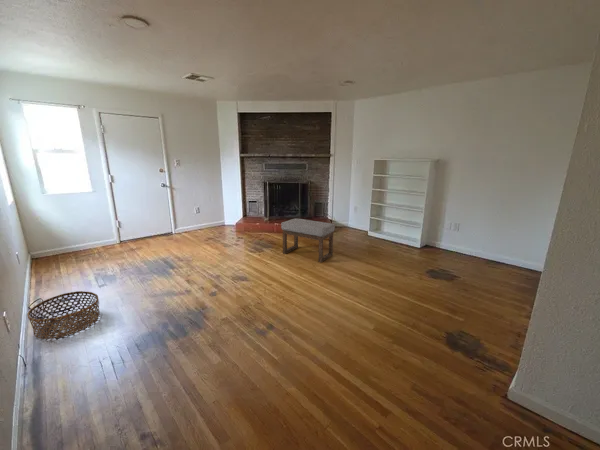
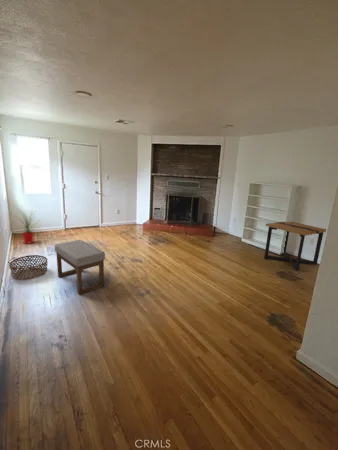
side table: none [404,205,478,267] -> present [264,221,327,271]
house plant: none [22,215,78,272] -> present [22,219,33,244]
ottoman: present [281,218,335,262] -> present [55,240,105,295]

